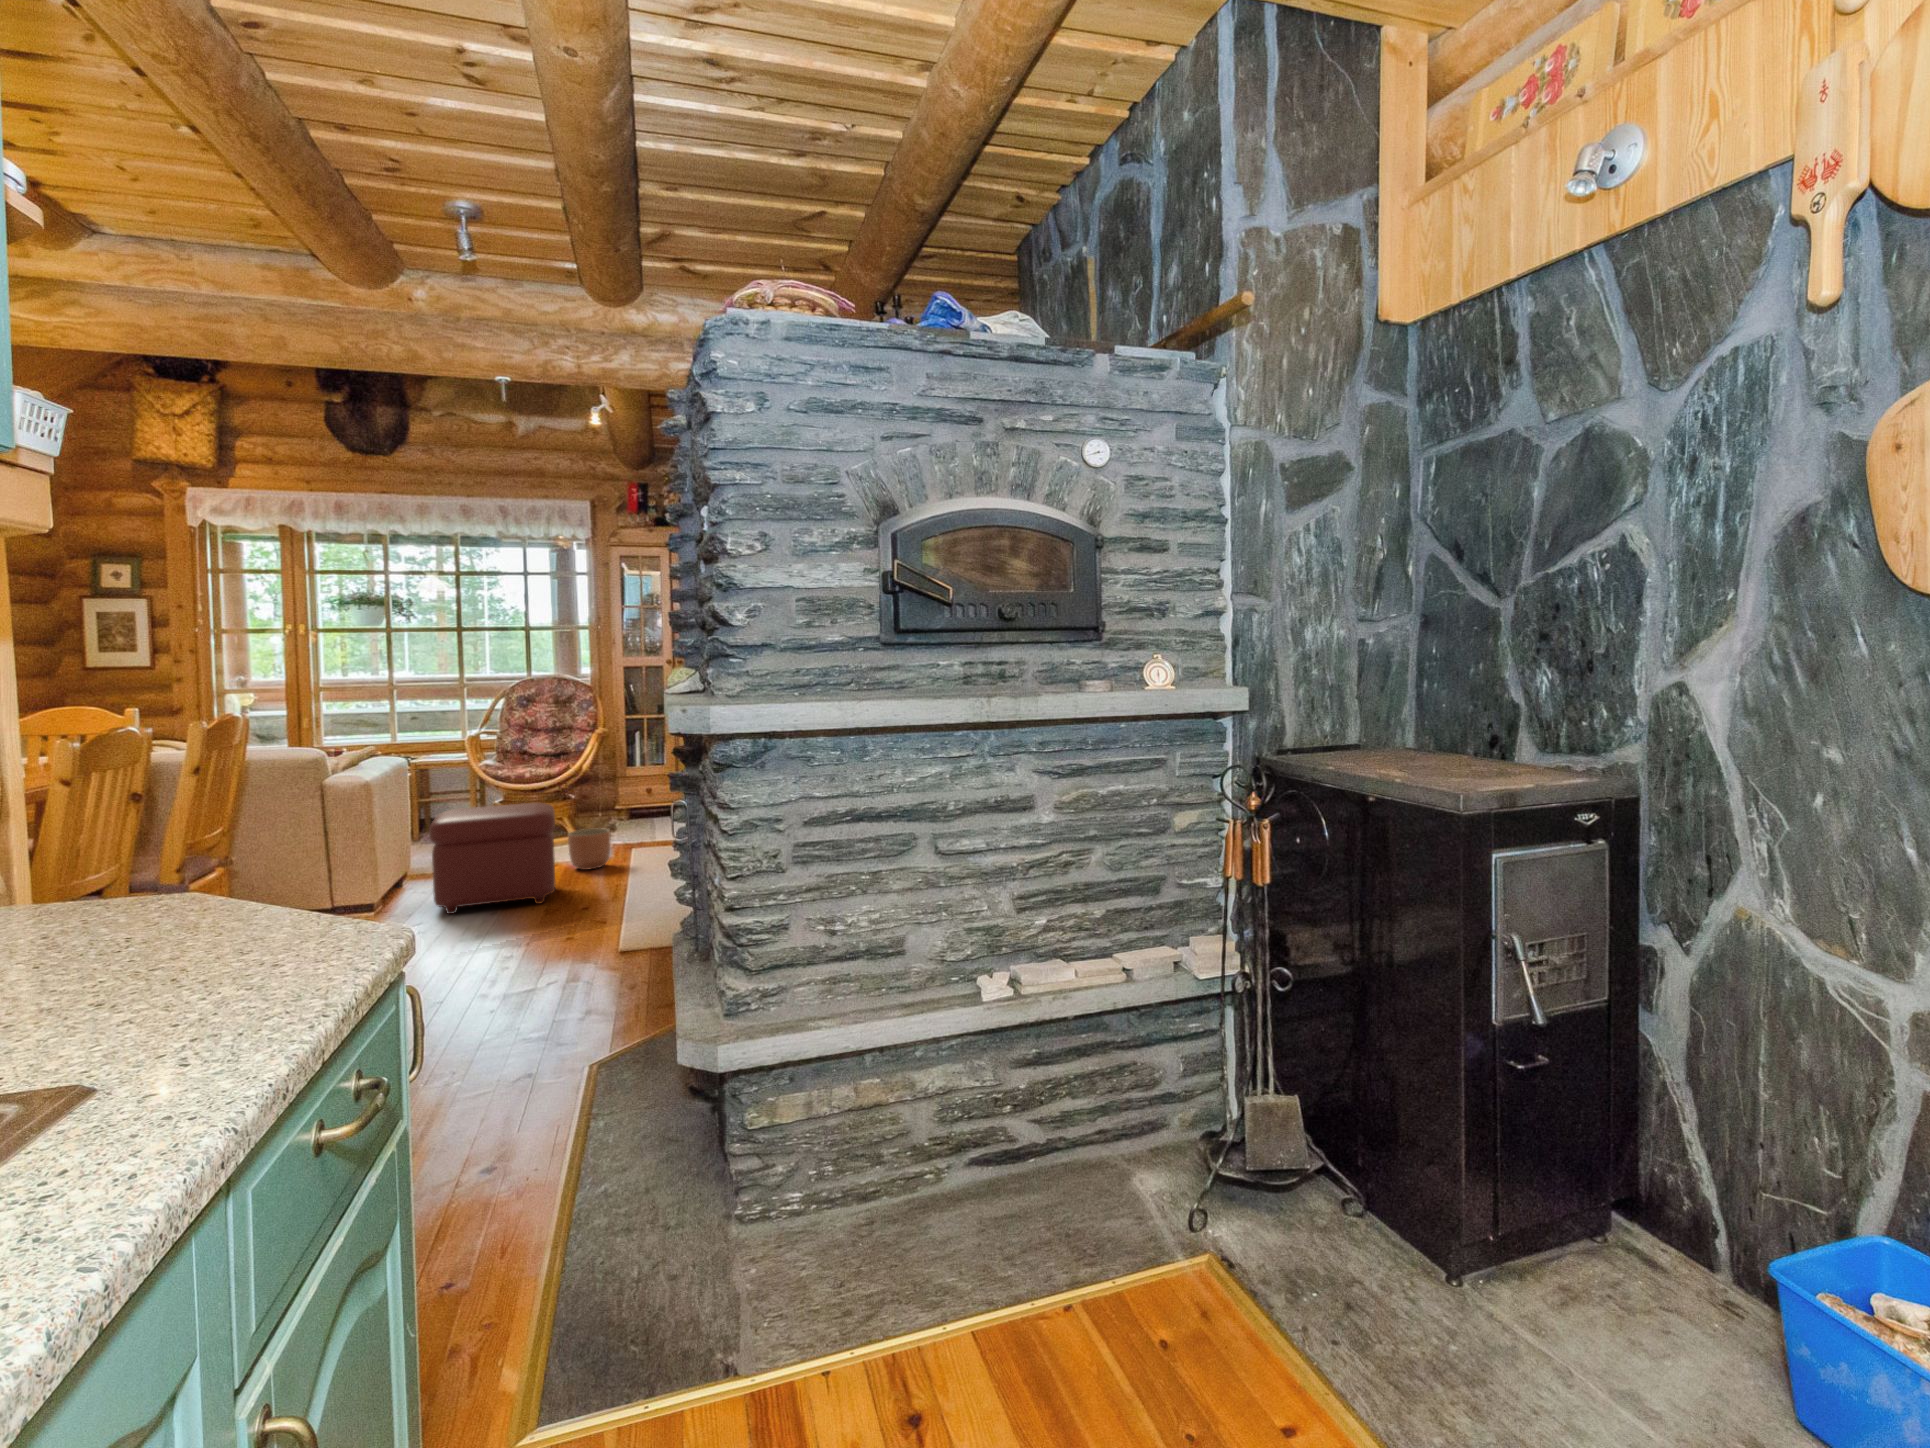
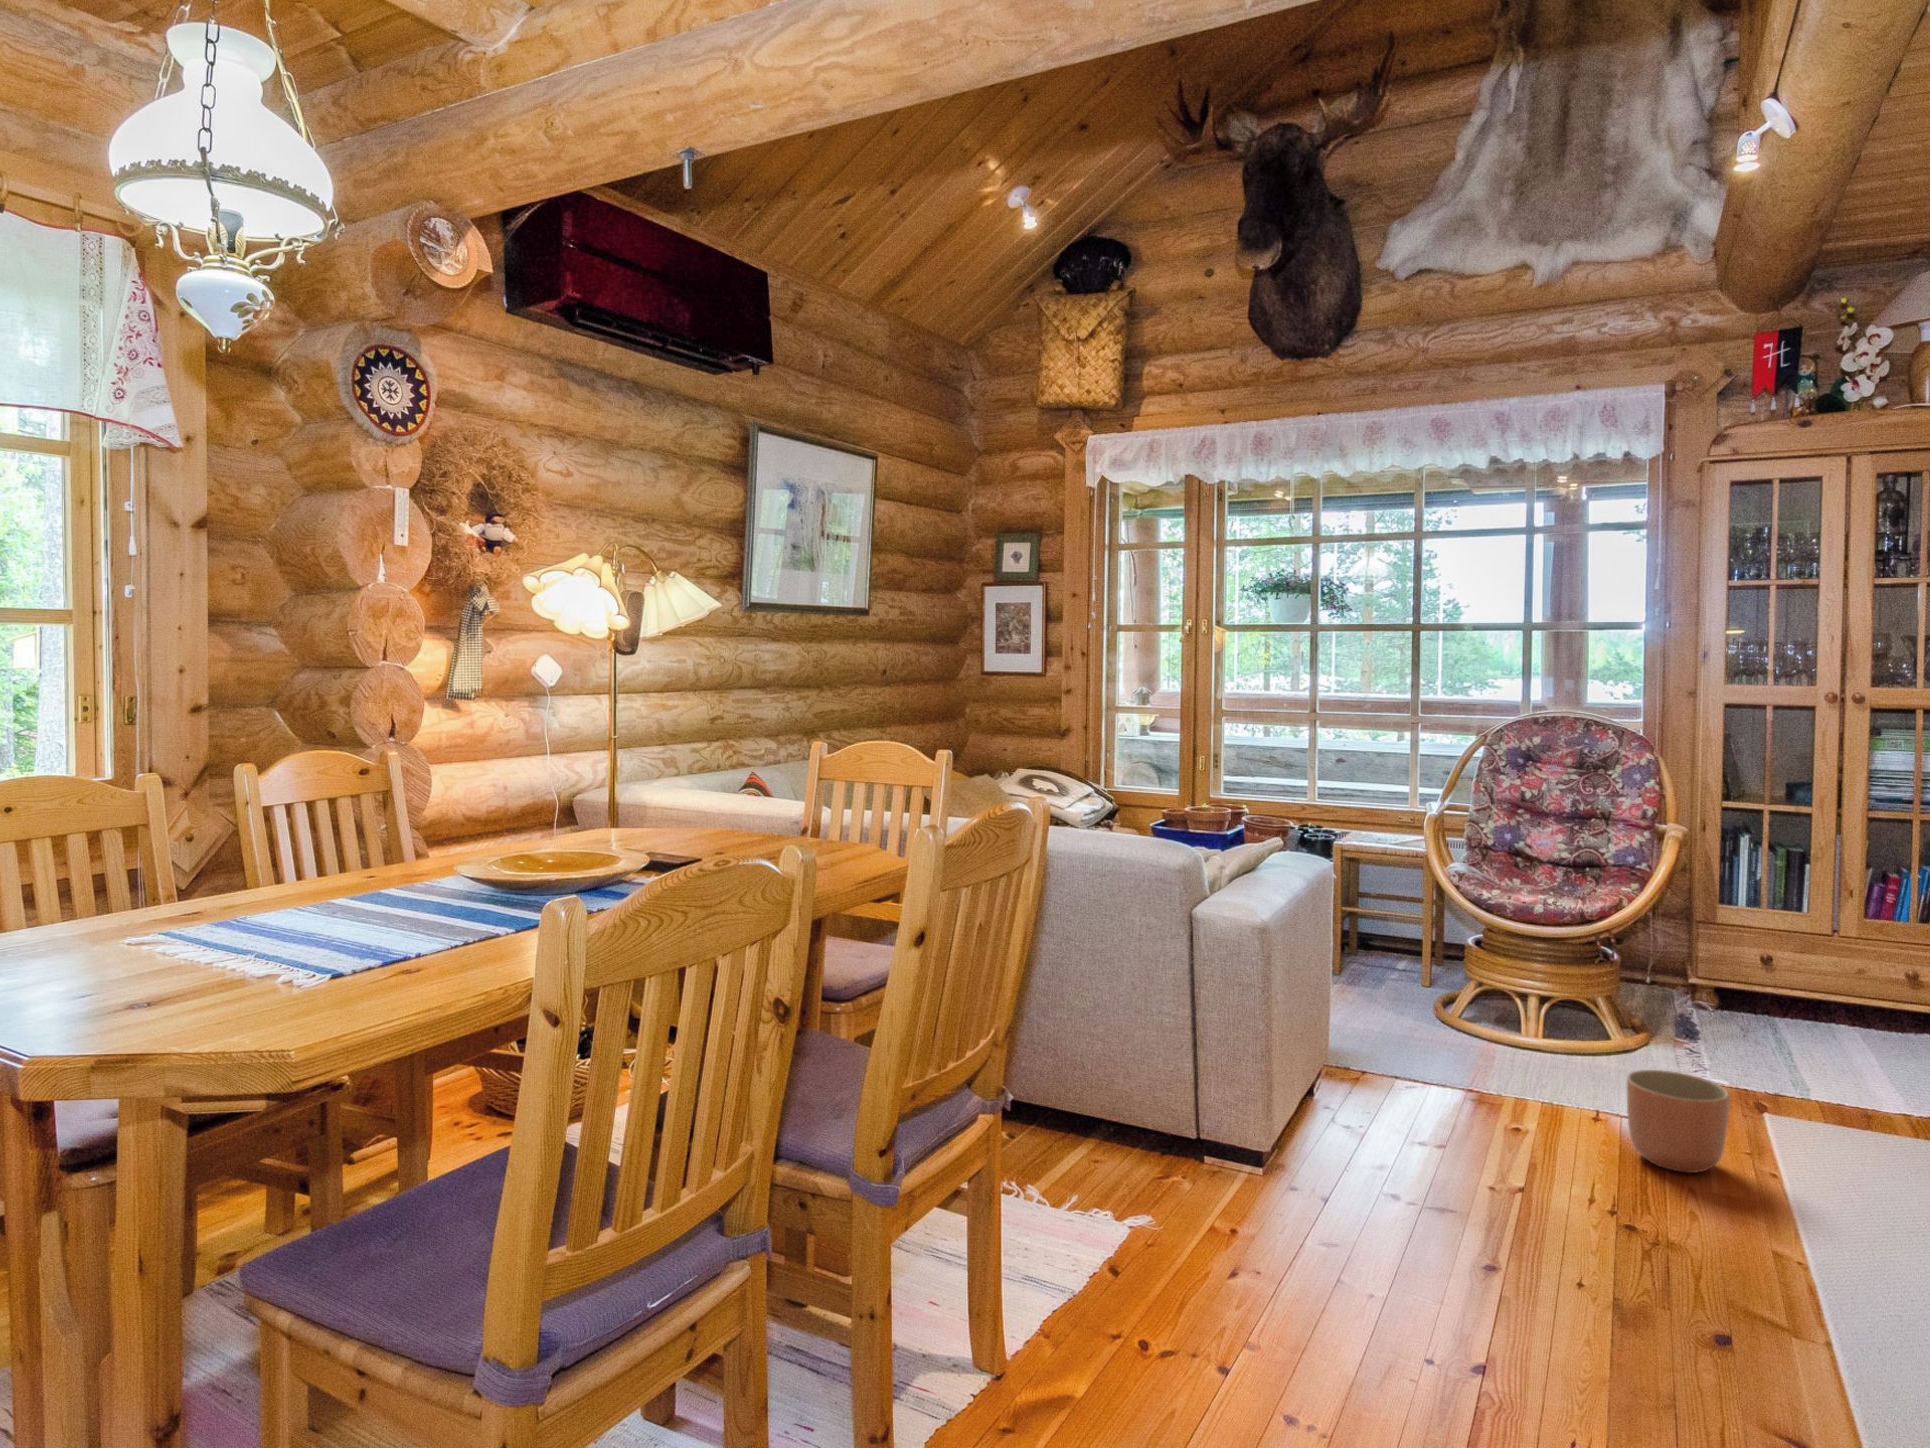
ottoman: present [429,803,555,914] -> none [1357,999,1629,1279]

